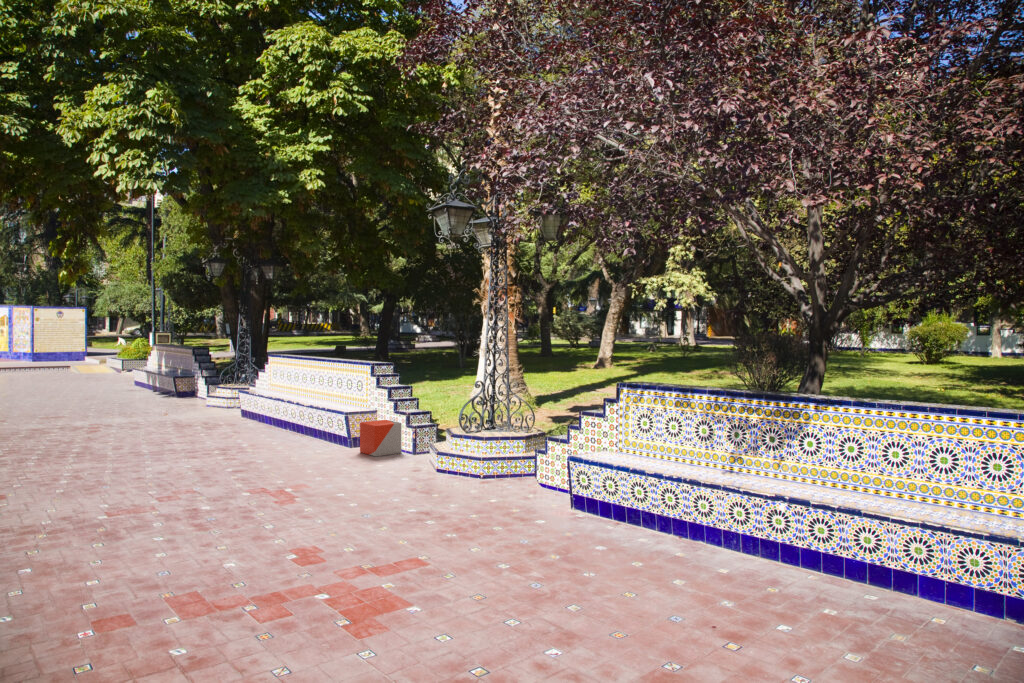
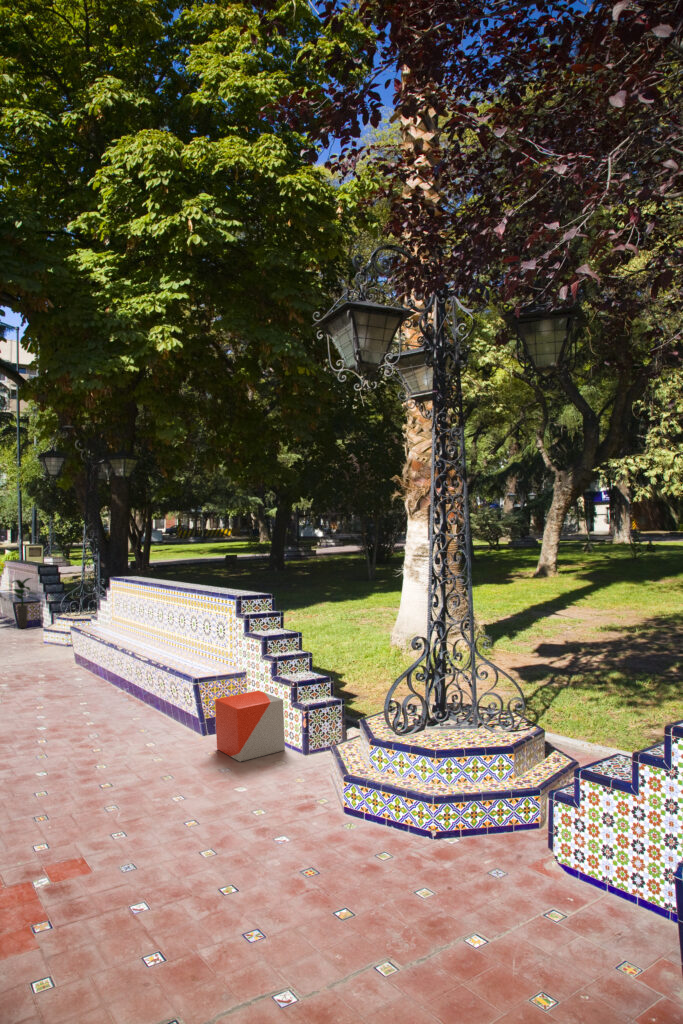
potted plant: none [174,357,193,397] -> present [12,578,32,628]

